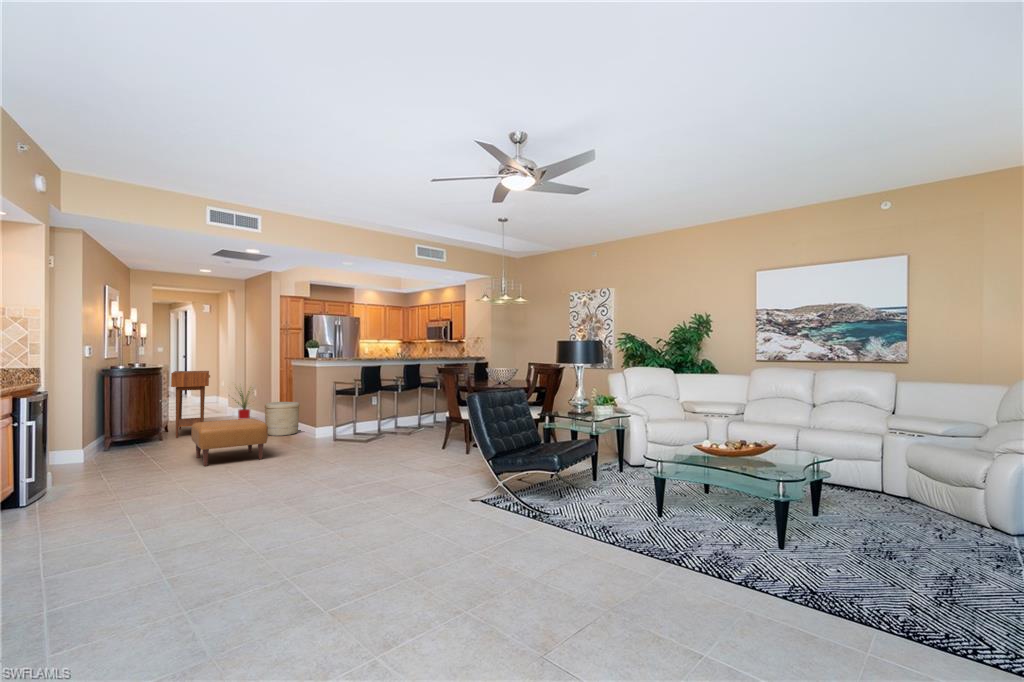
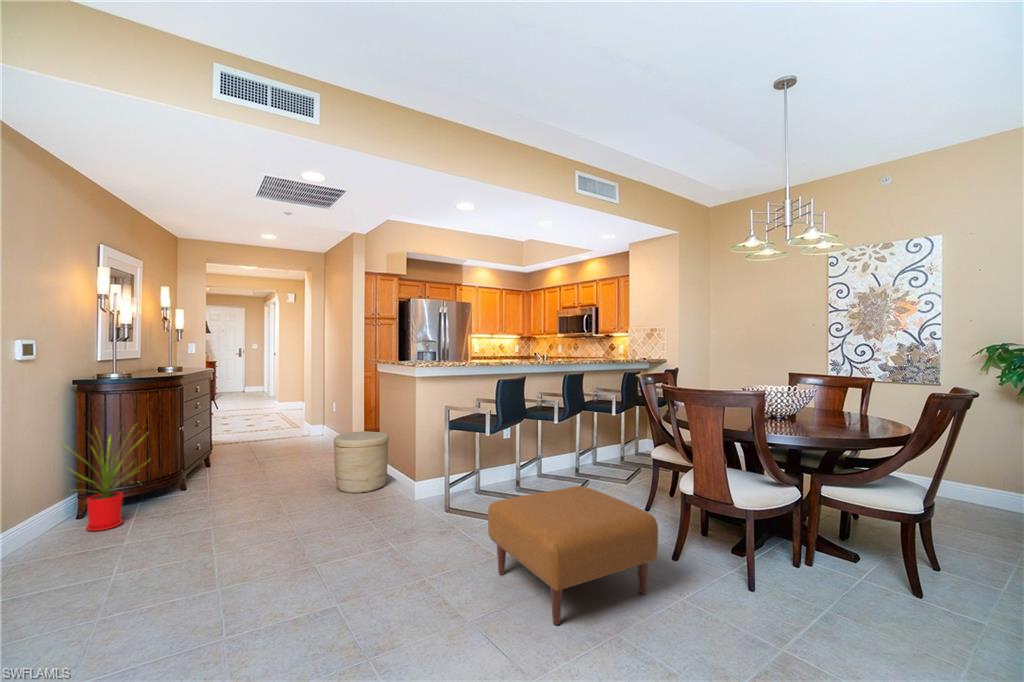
console table: present [171,371,210,438] -> none [189,378,263,492]
house plant: present [235,387,251,419] -> present [62,432,141,531]
ottoman: present [191,419,268,466] -> present [488,486,658,625]

